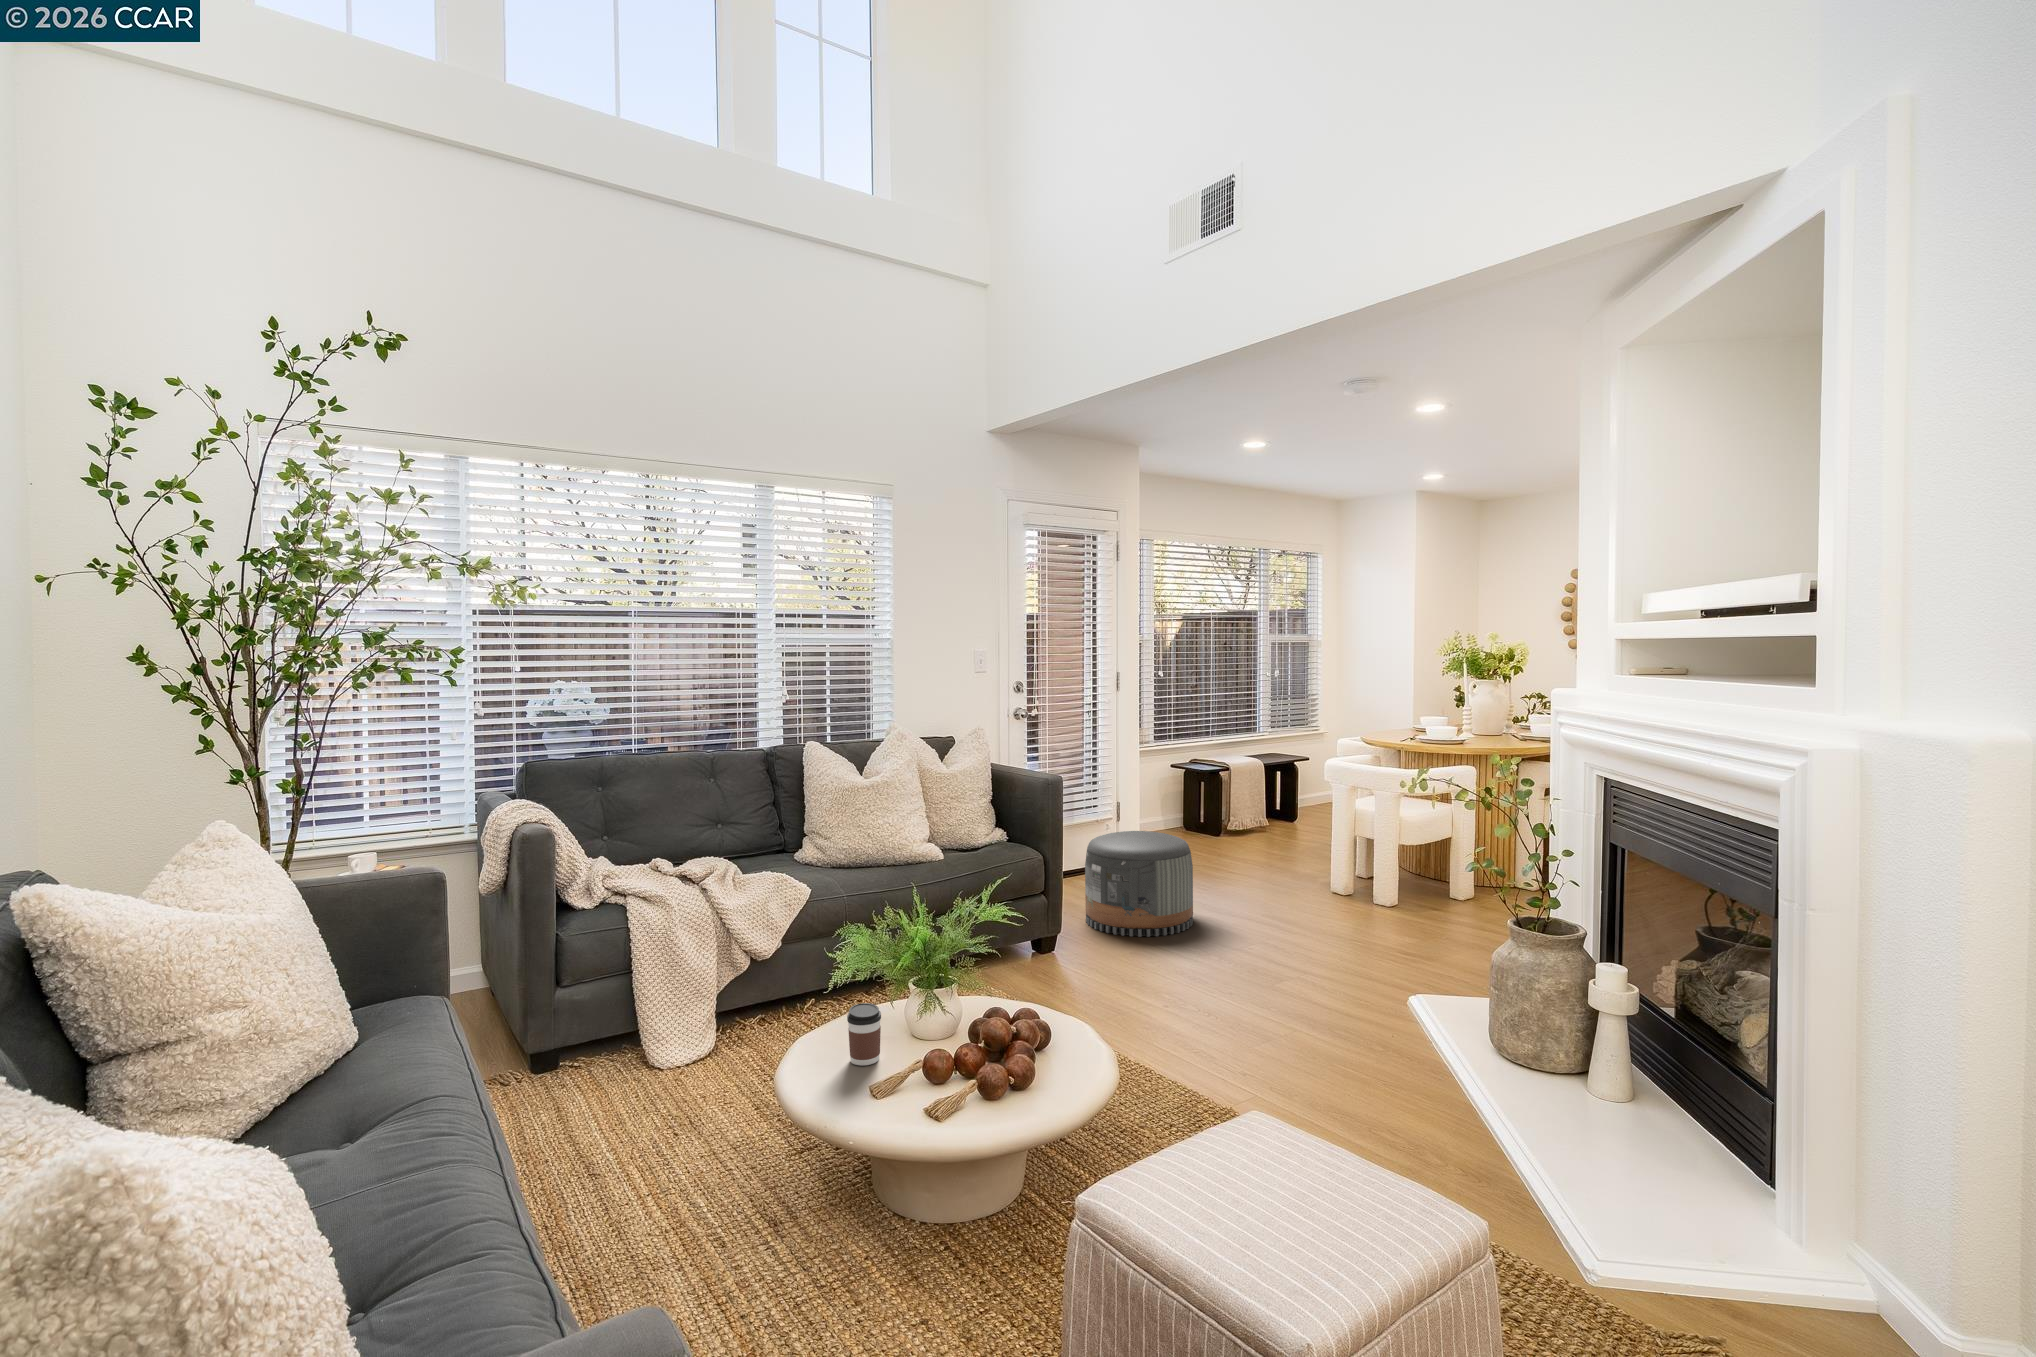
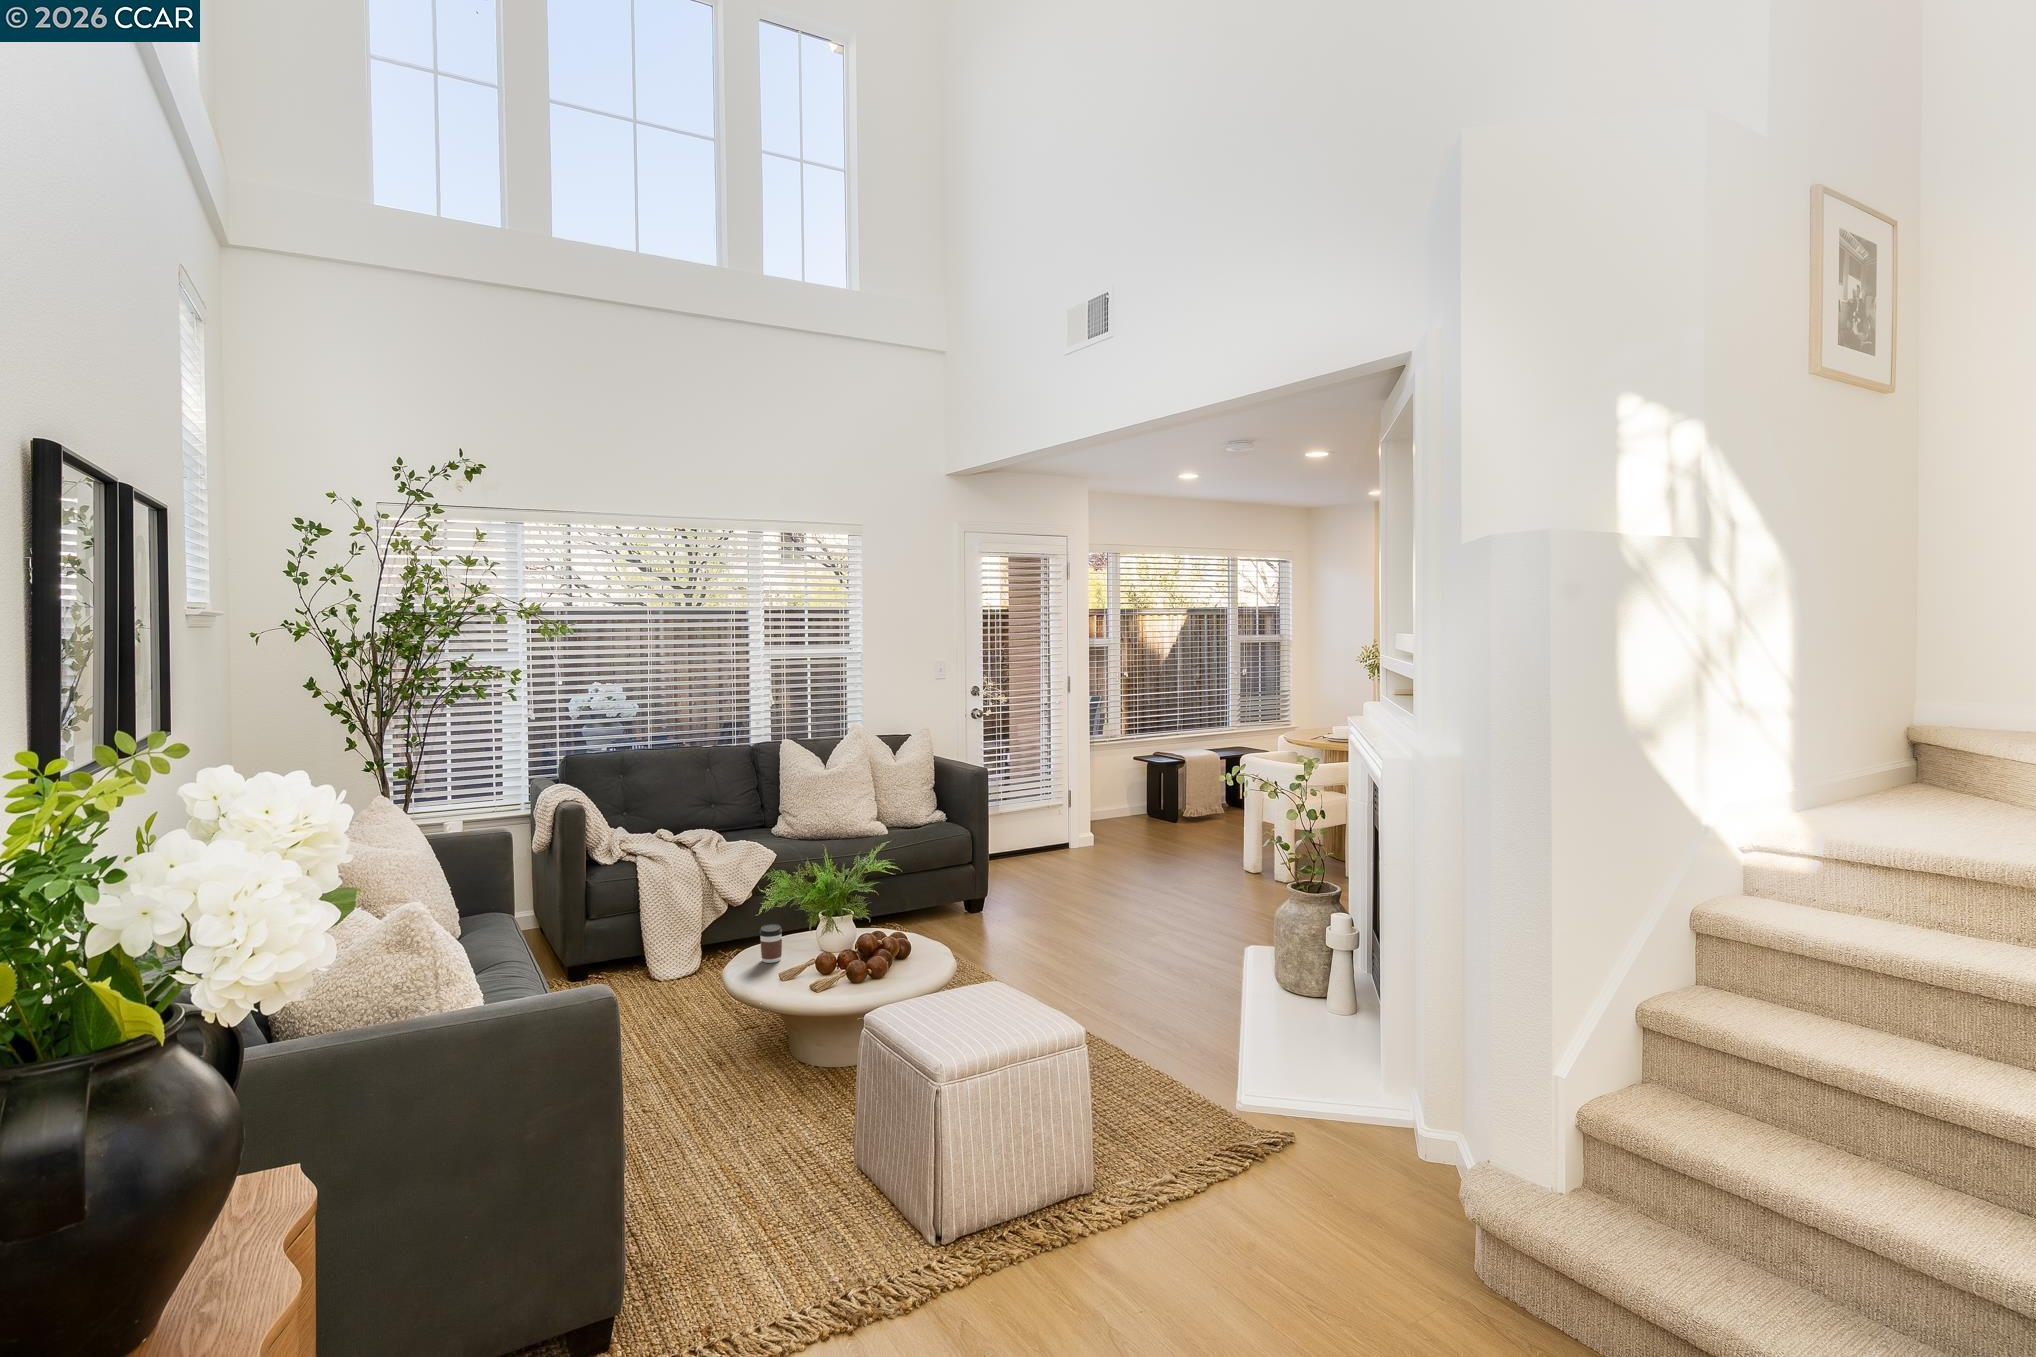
pouf: present [1085,831,1193,937] -> none [1014,815,1103,901]

